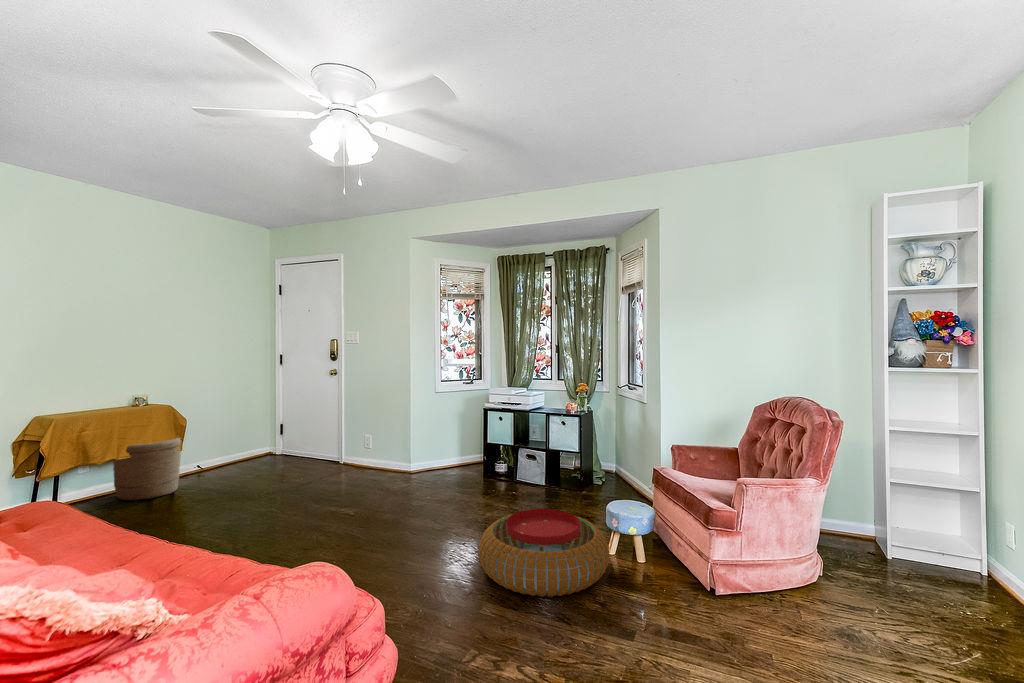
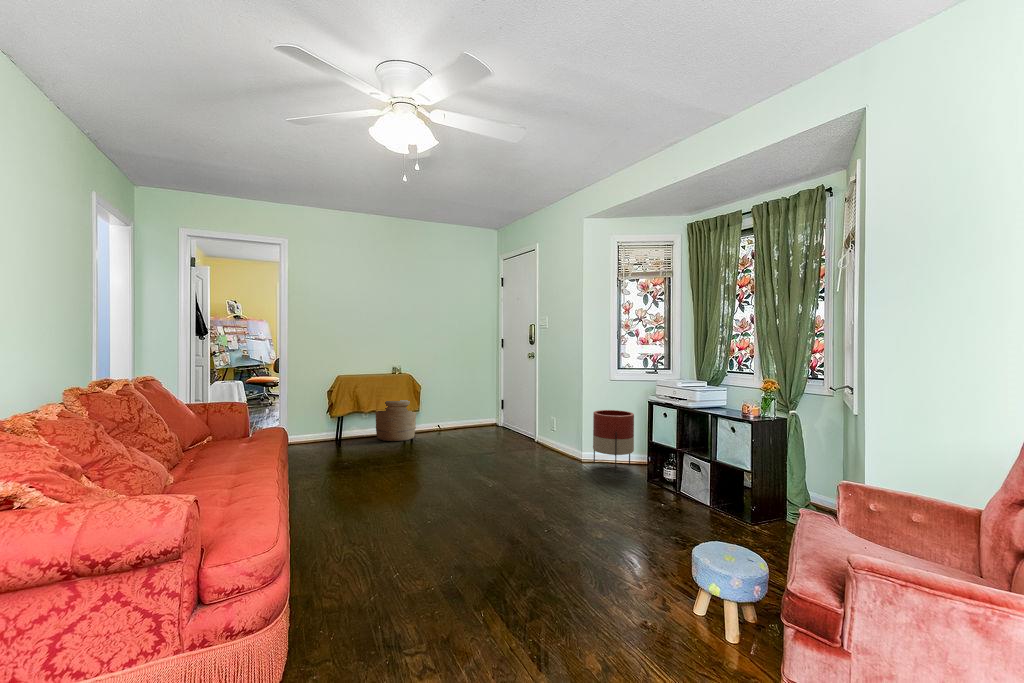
planter: none [427,420,465,477] -> present [593,410,634,473]
pouf: present [479,509,609,597] -> none [485,515,648,632]

